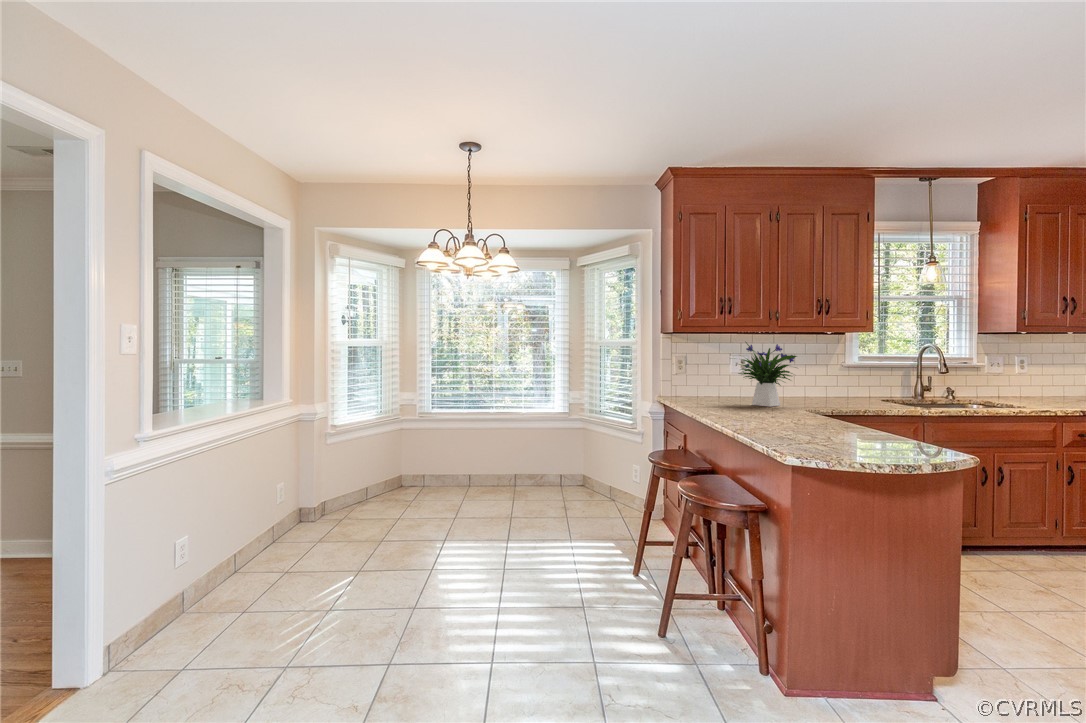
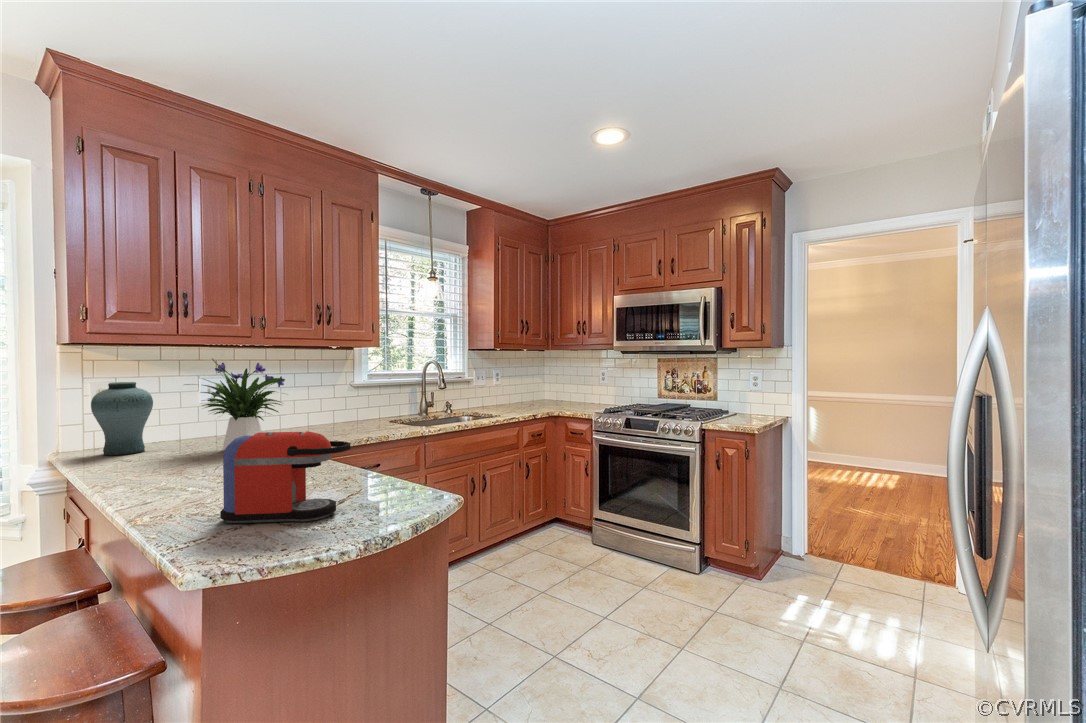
vase: none [677,357,708,402] -> present [91,382,153,456]
coffee maker: none [785,382,876,441] -> present [220,431,350,523]

